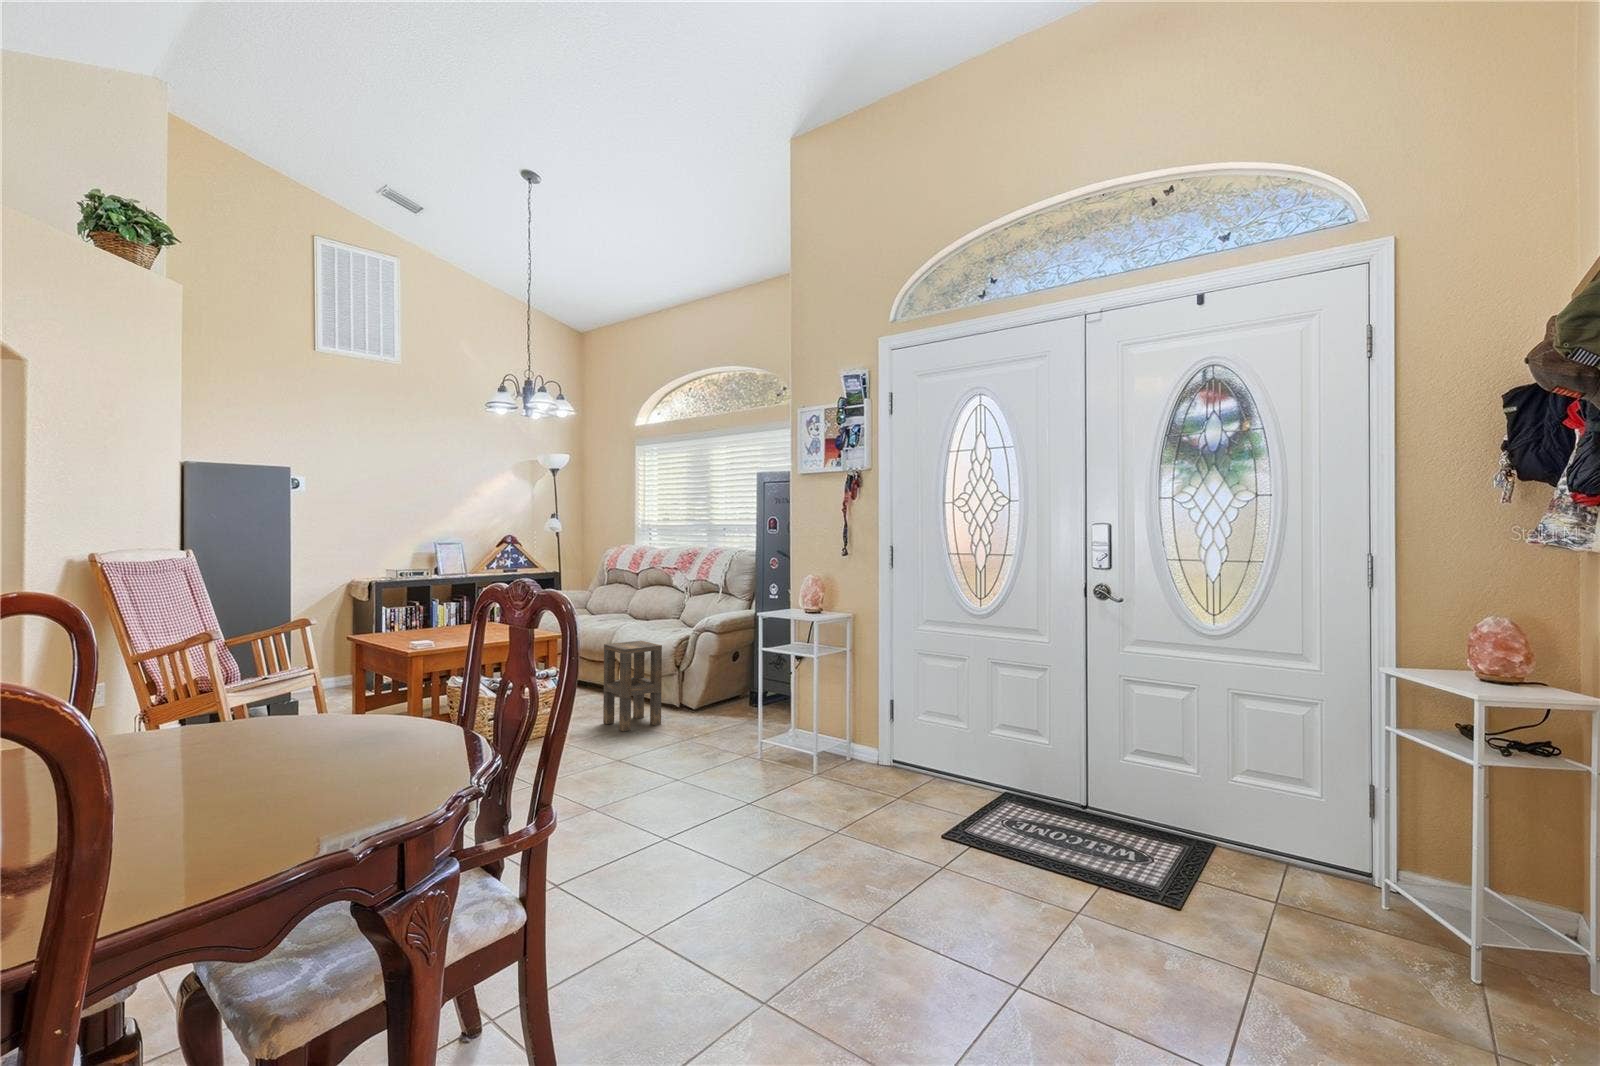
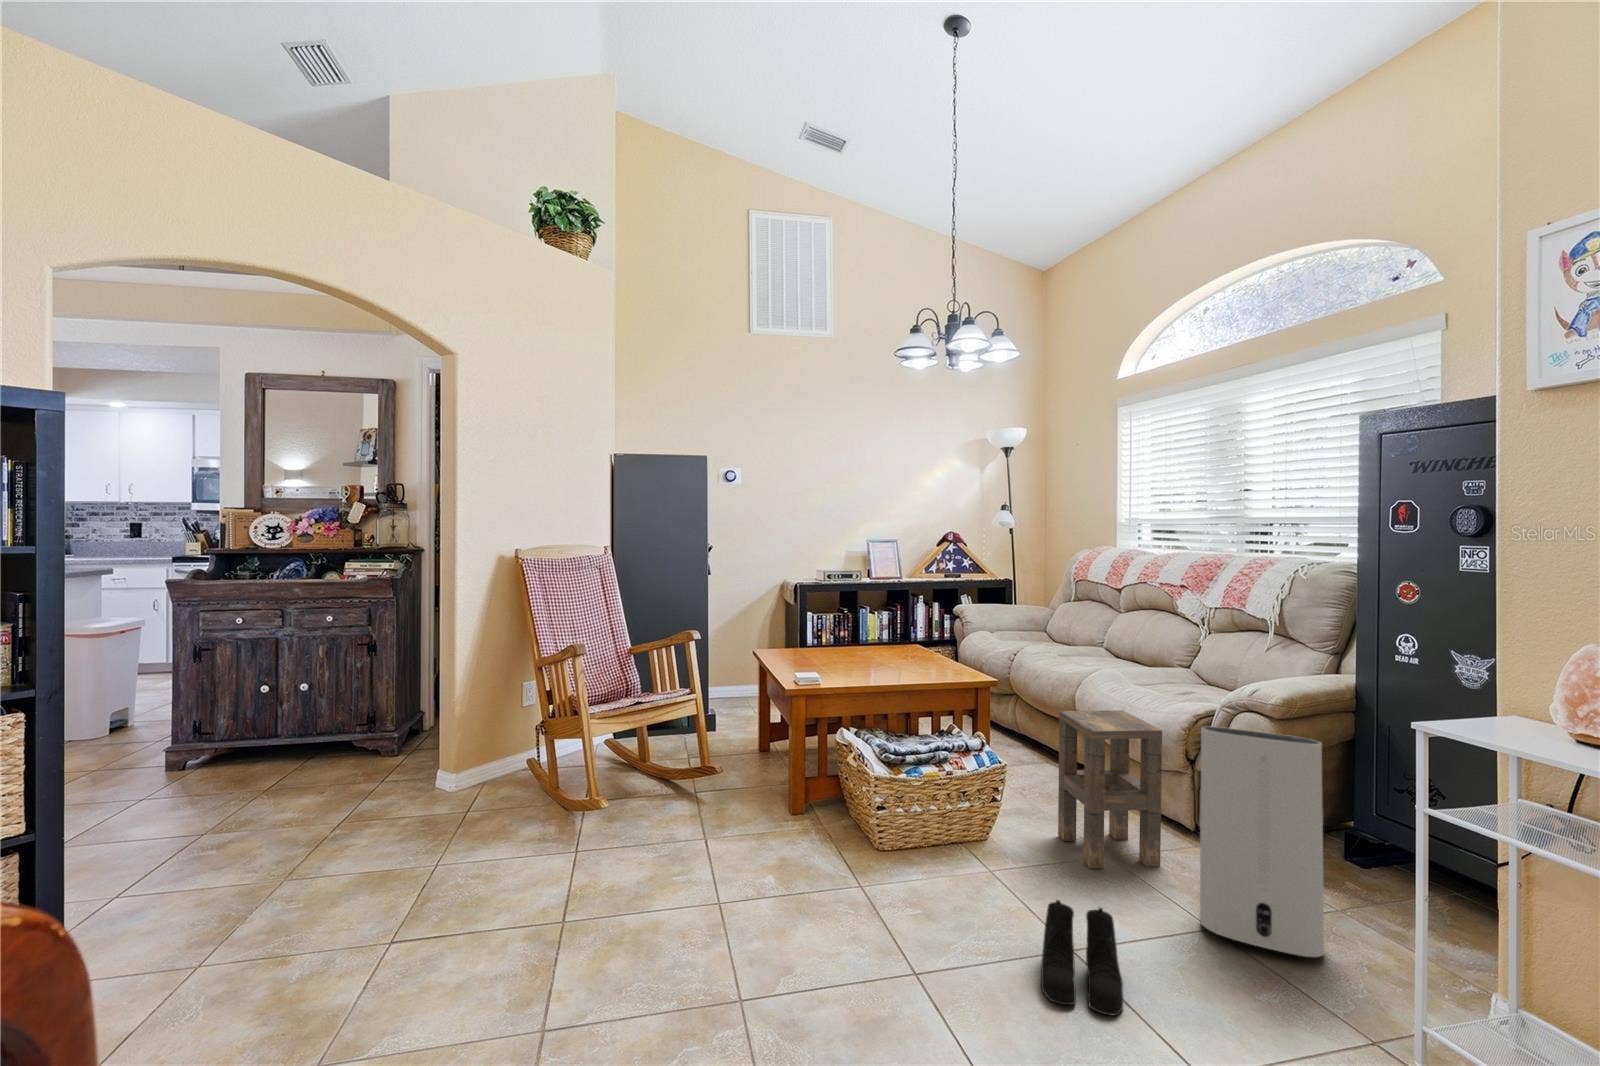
air purifier: none [679,635,732,738] -> present [1200,726,1324,957]
boots: none [601,729,642,775] -> present [1041,900,1123,1015]

